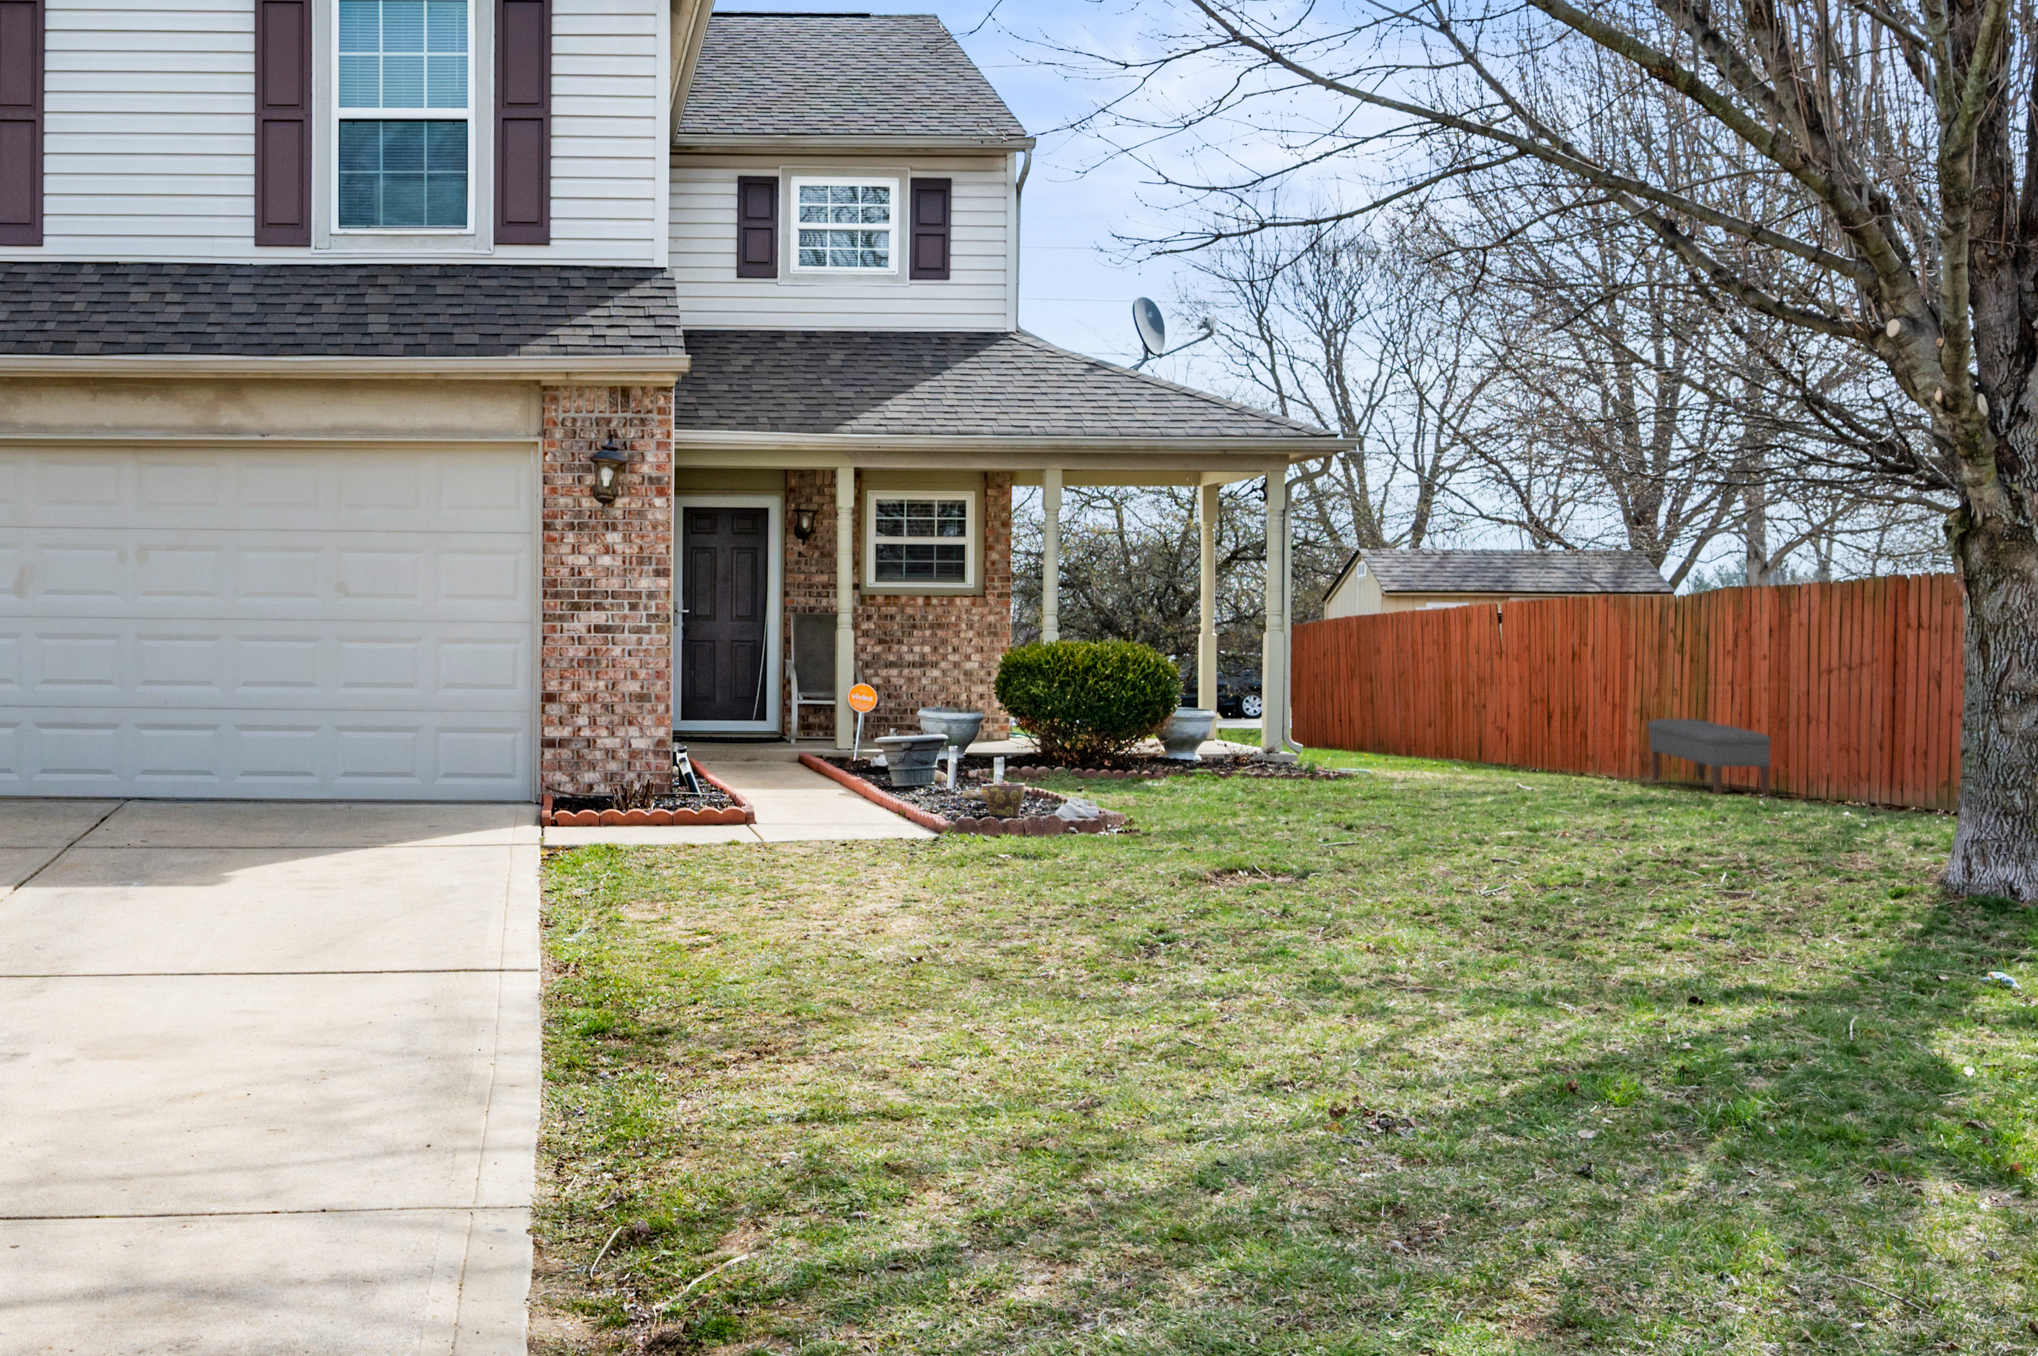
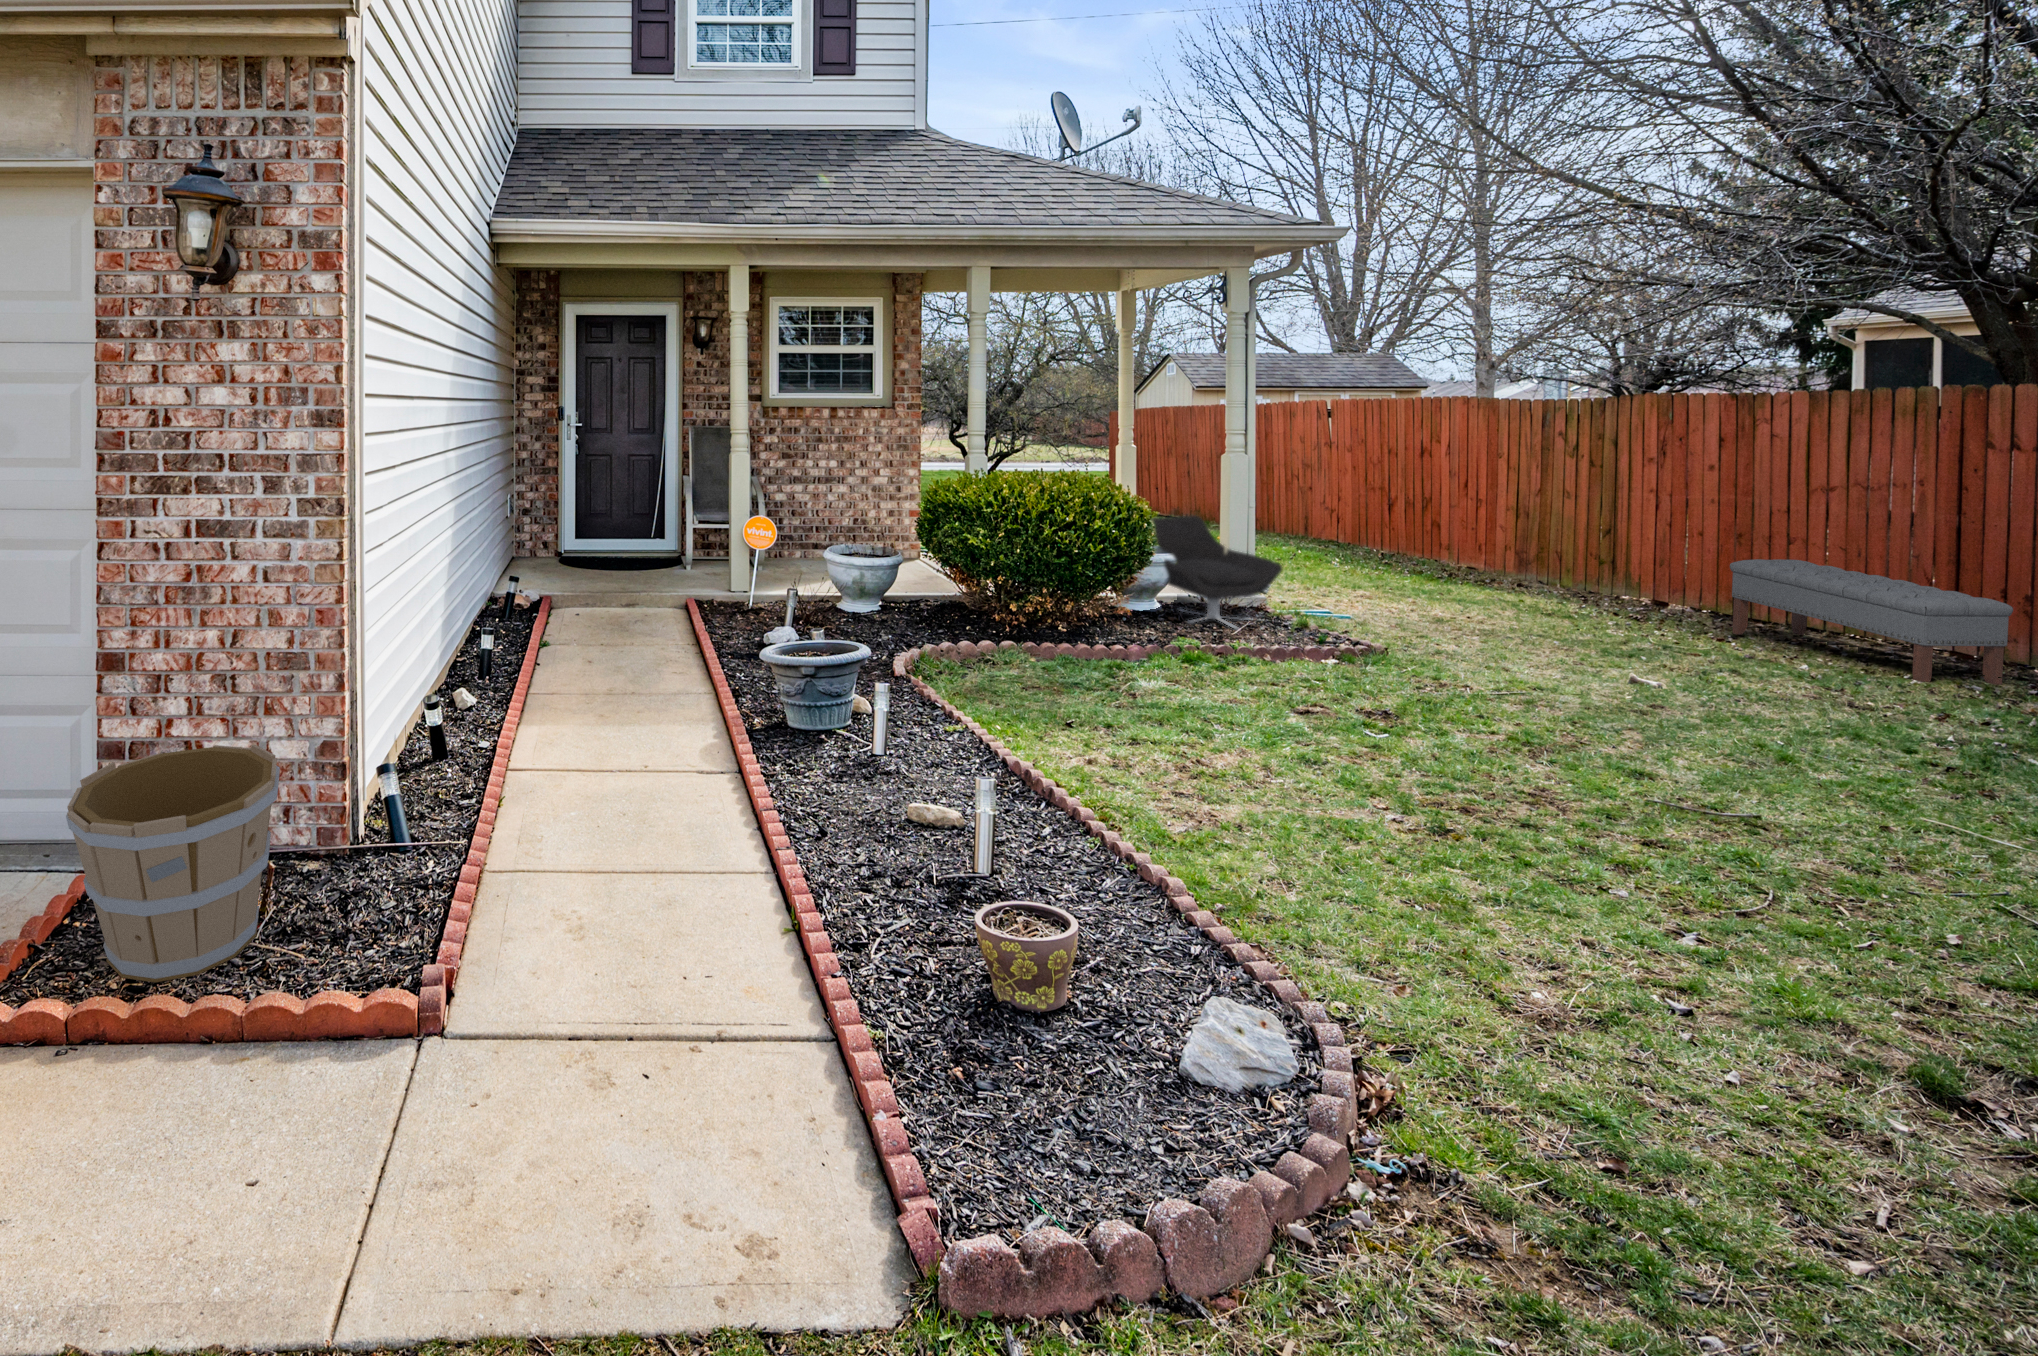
lounge chair: none [1181,687,1294,777] -> present [1153,516,1282,628]
wooden bucket: none [561,736,655,825] -> present [66,745,280,982]

